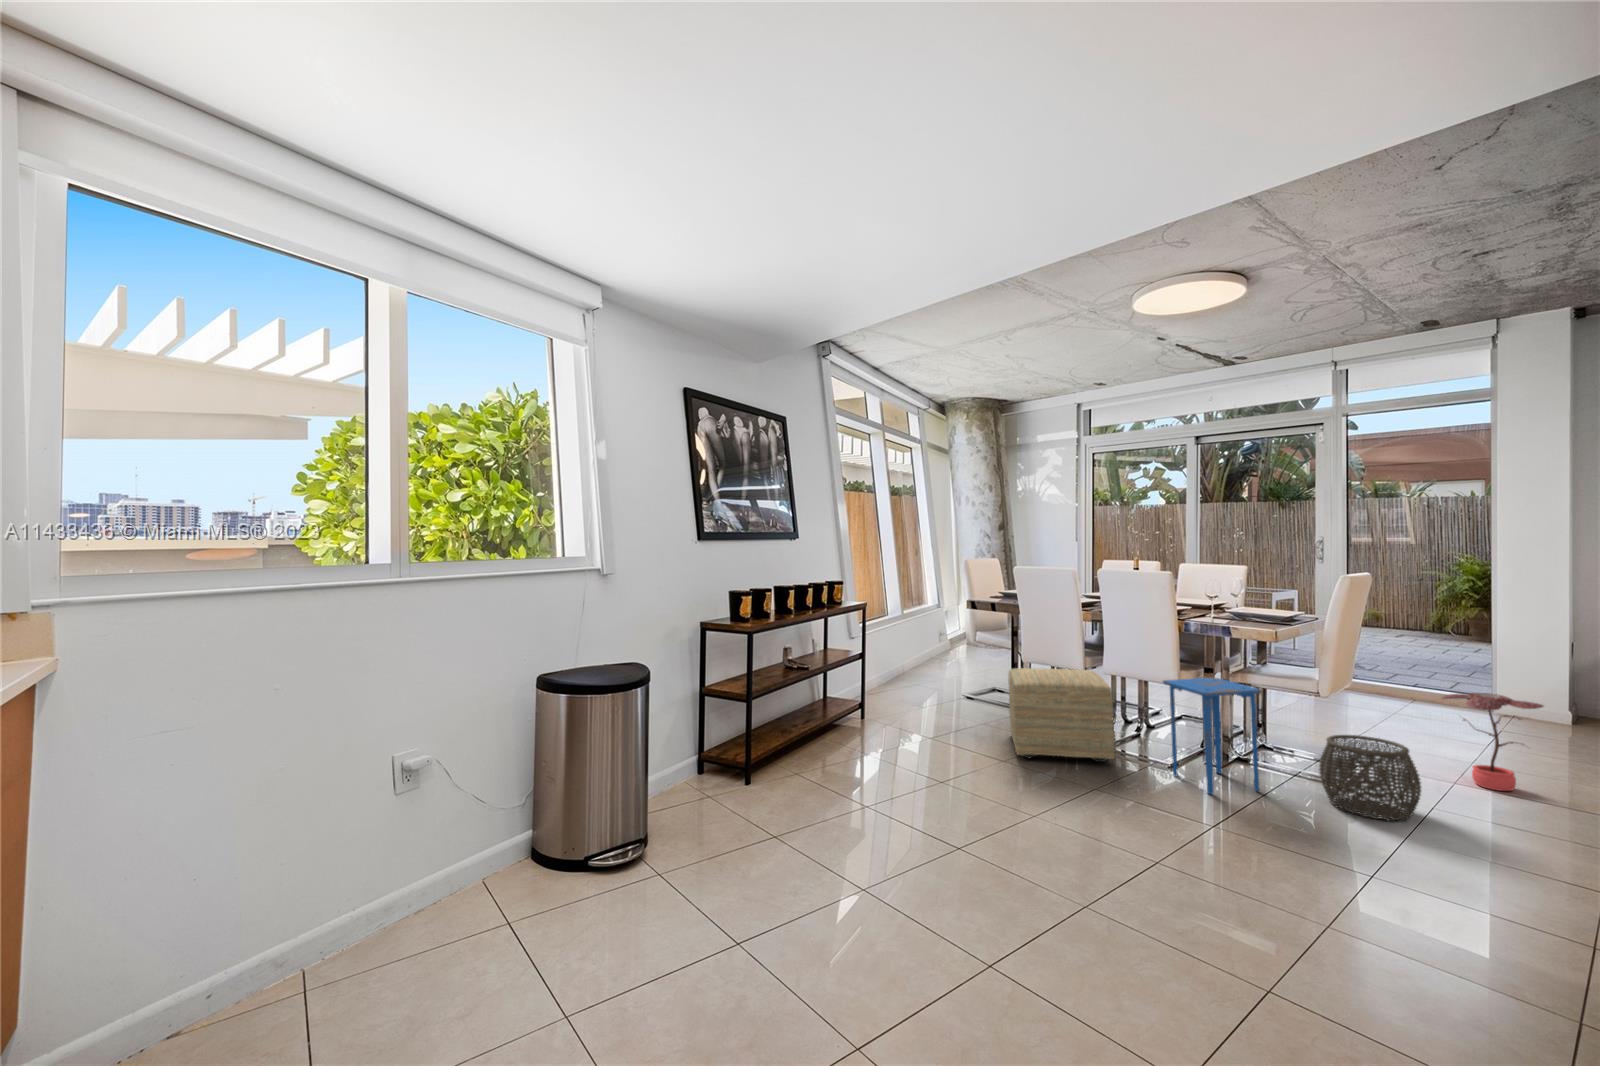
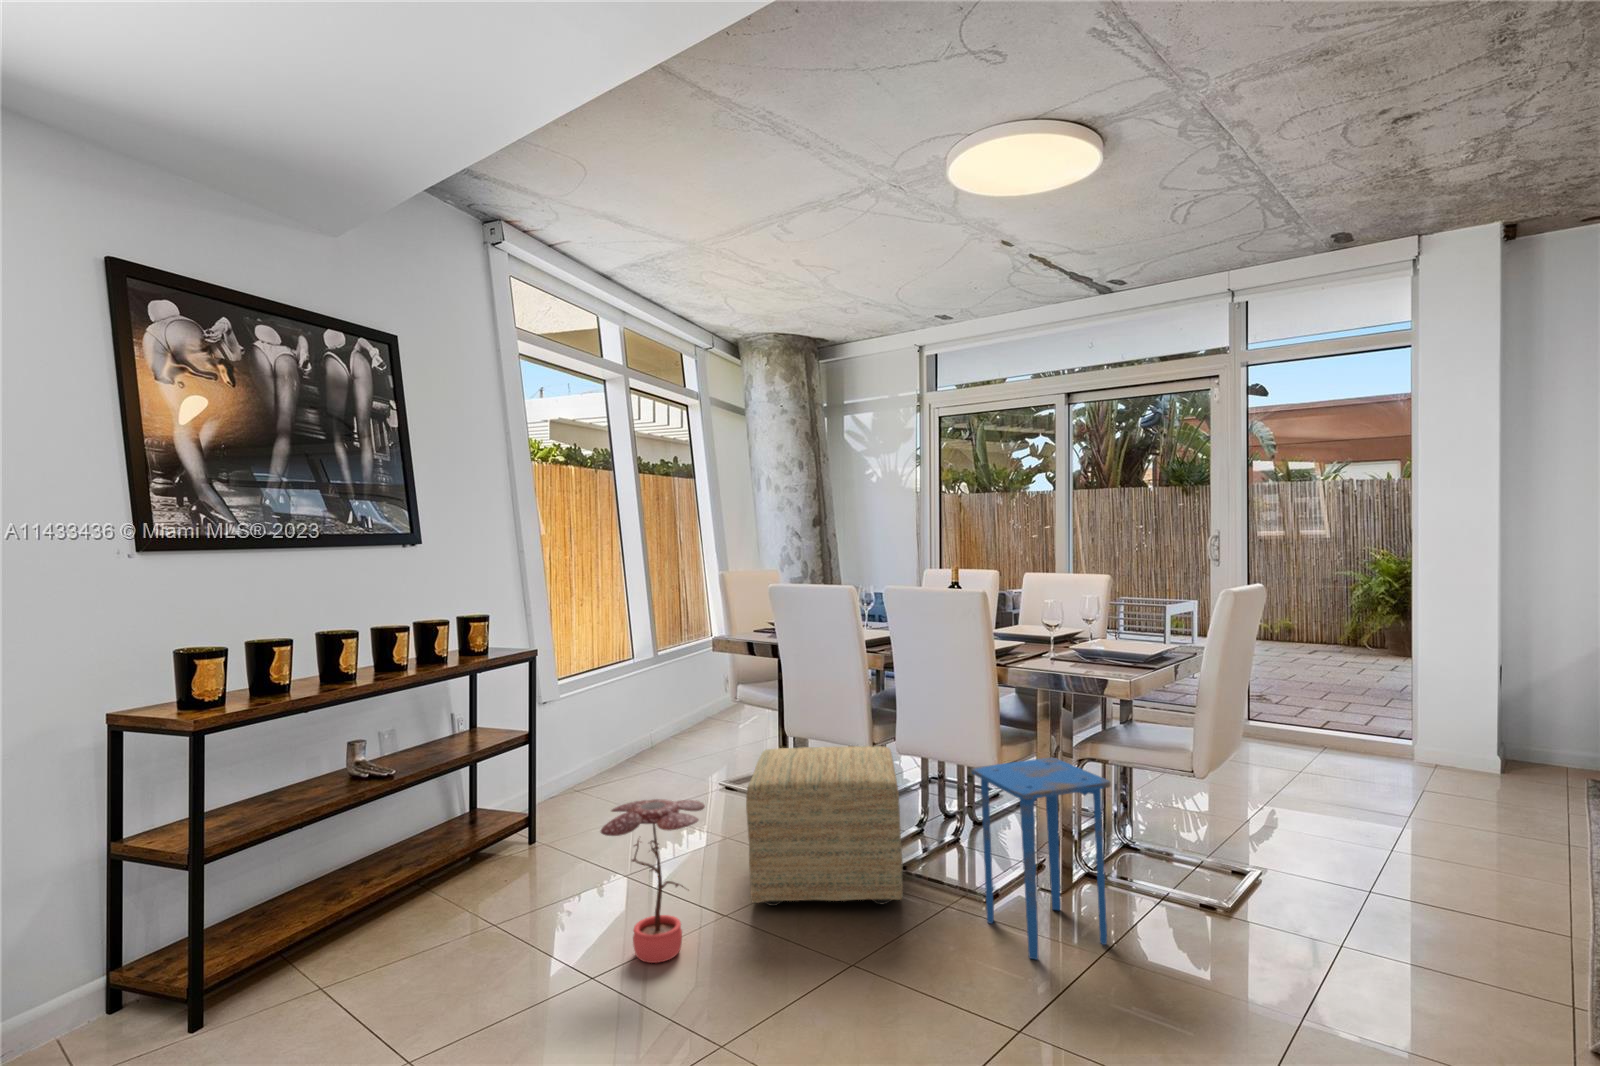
potted plant: present [1441,693,1543,791] -> present [601,799,705,963]
woven basket: present [1319,735,1421,821] -> none [1190,845,1330,992]

